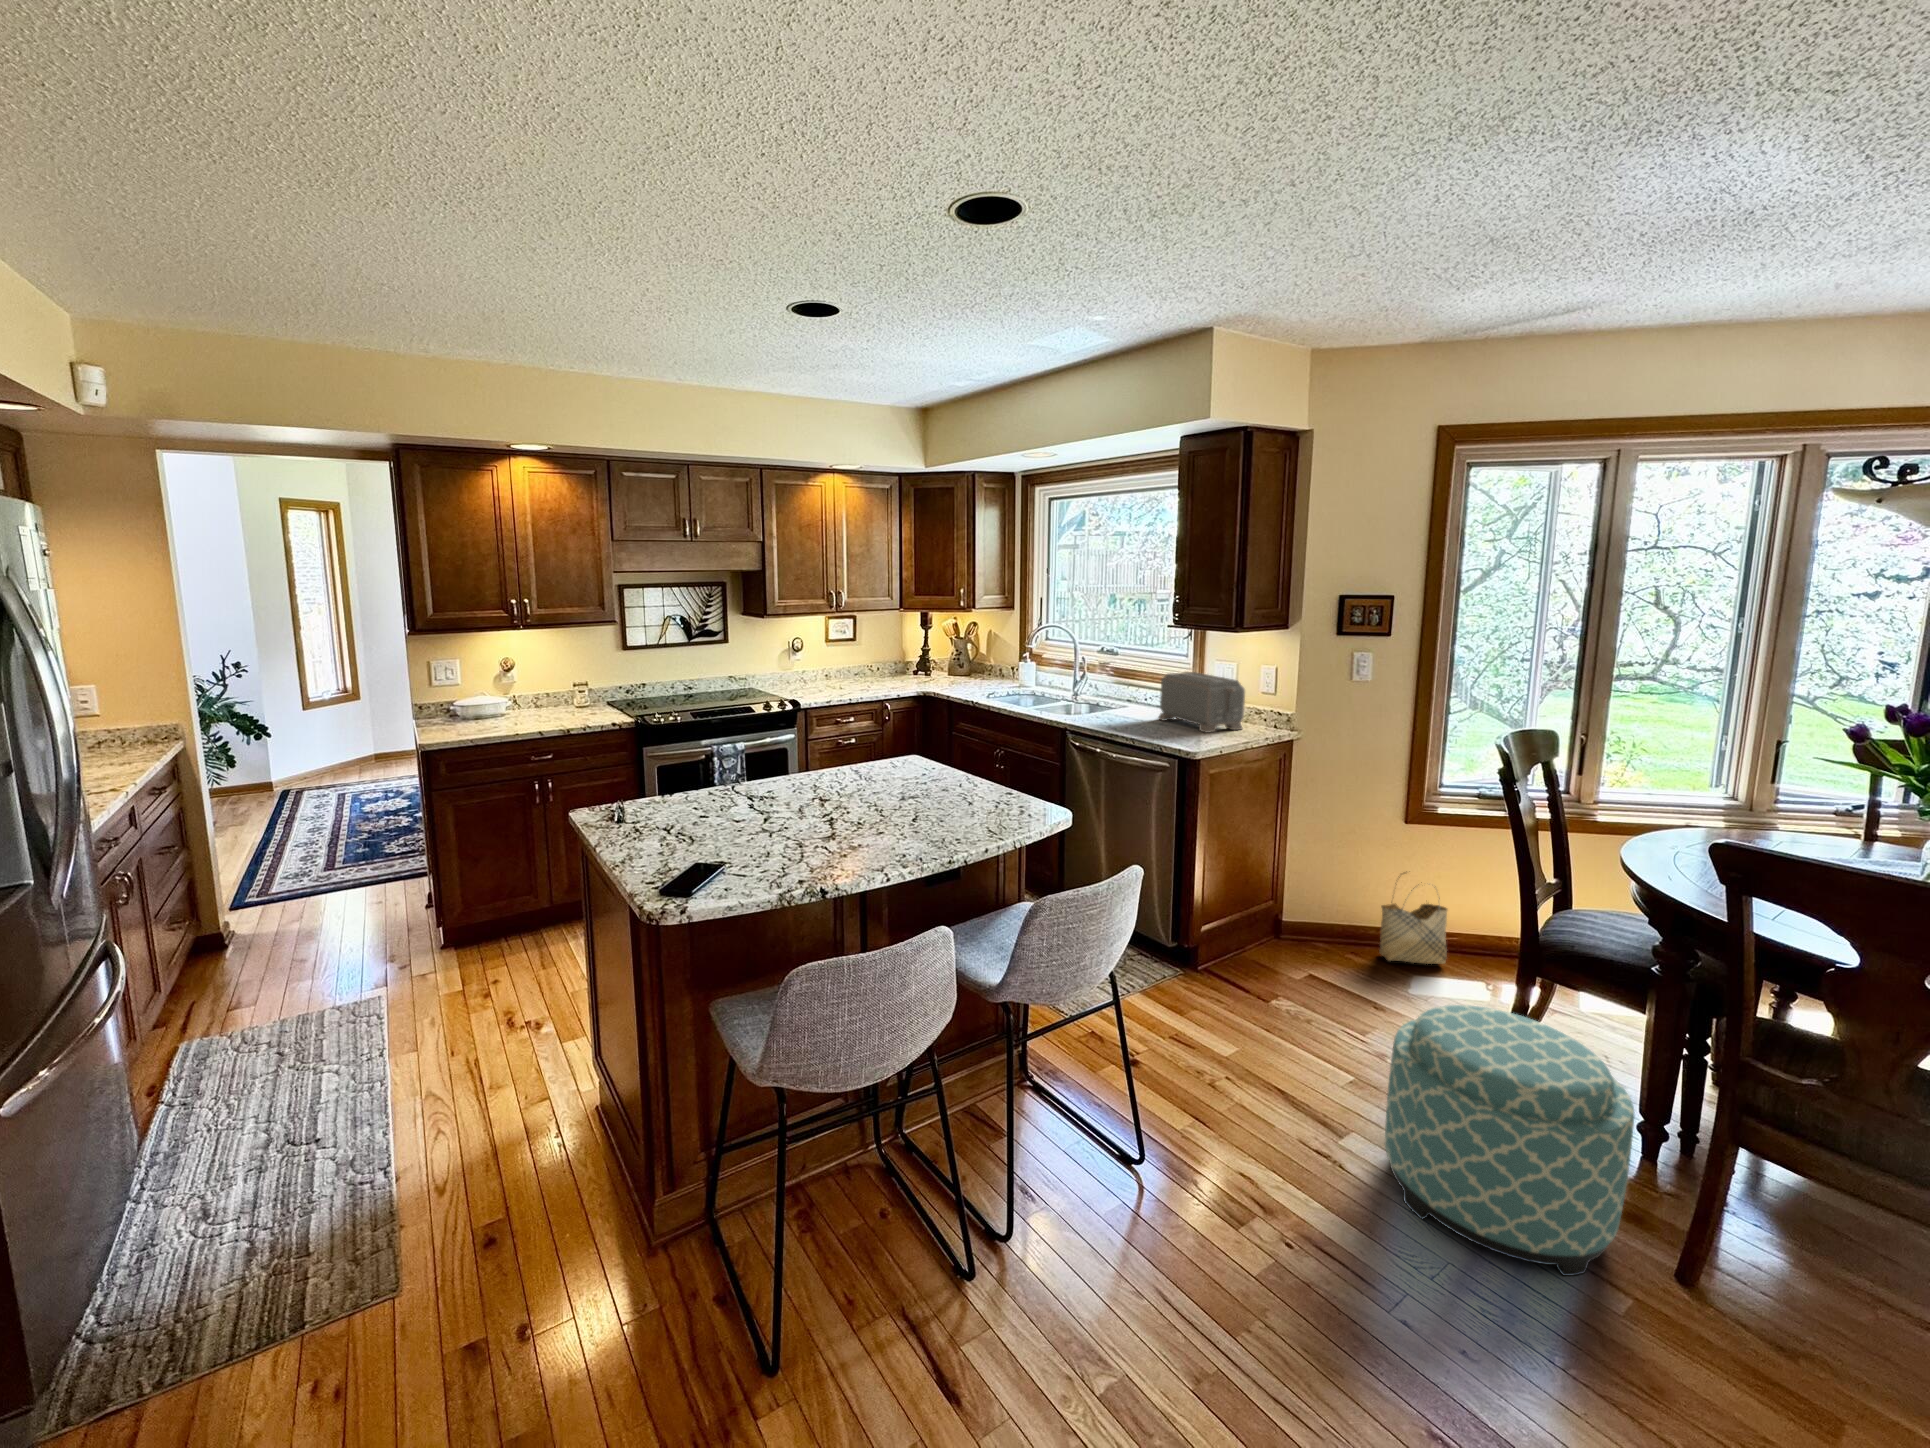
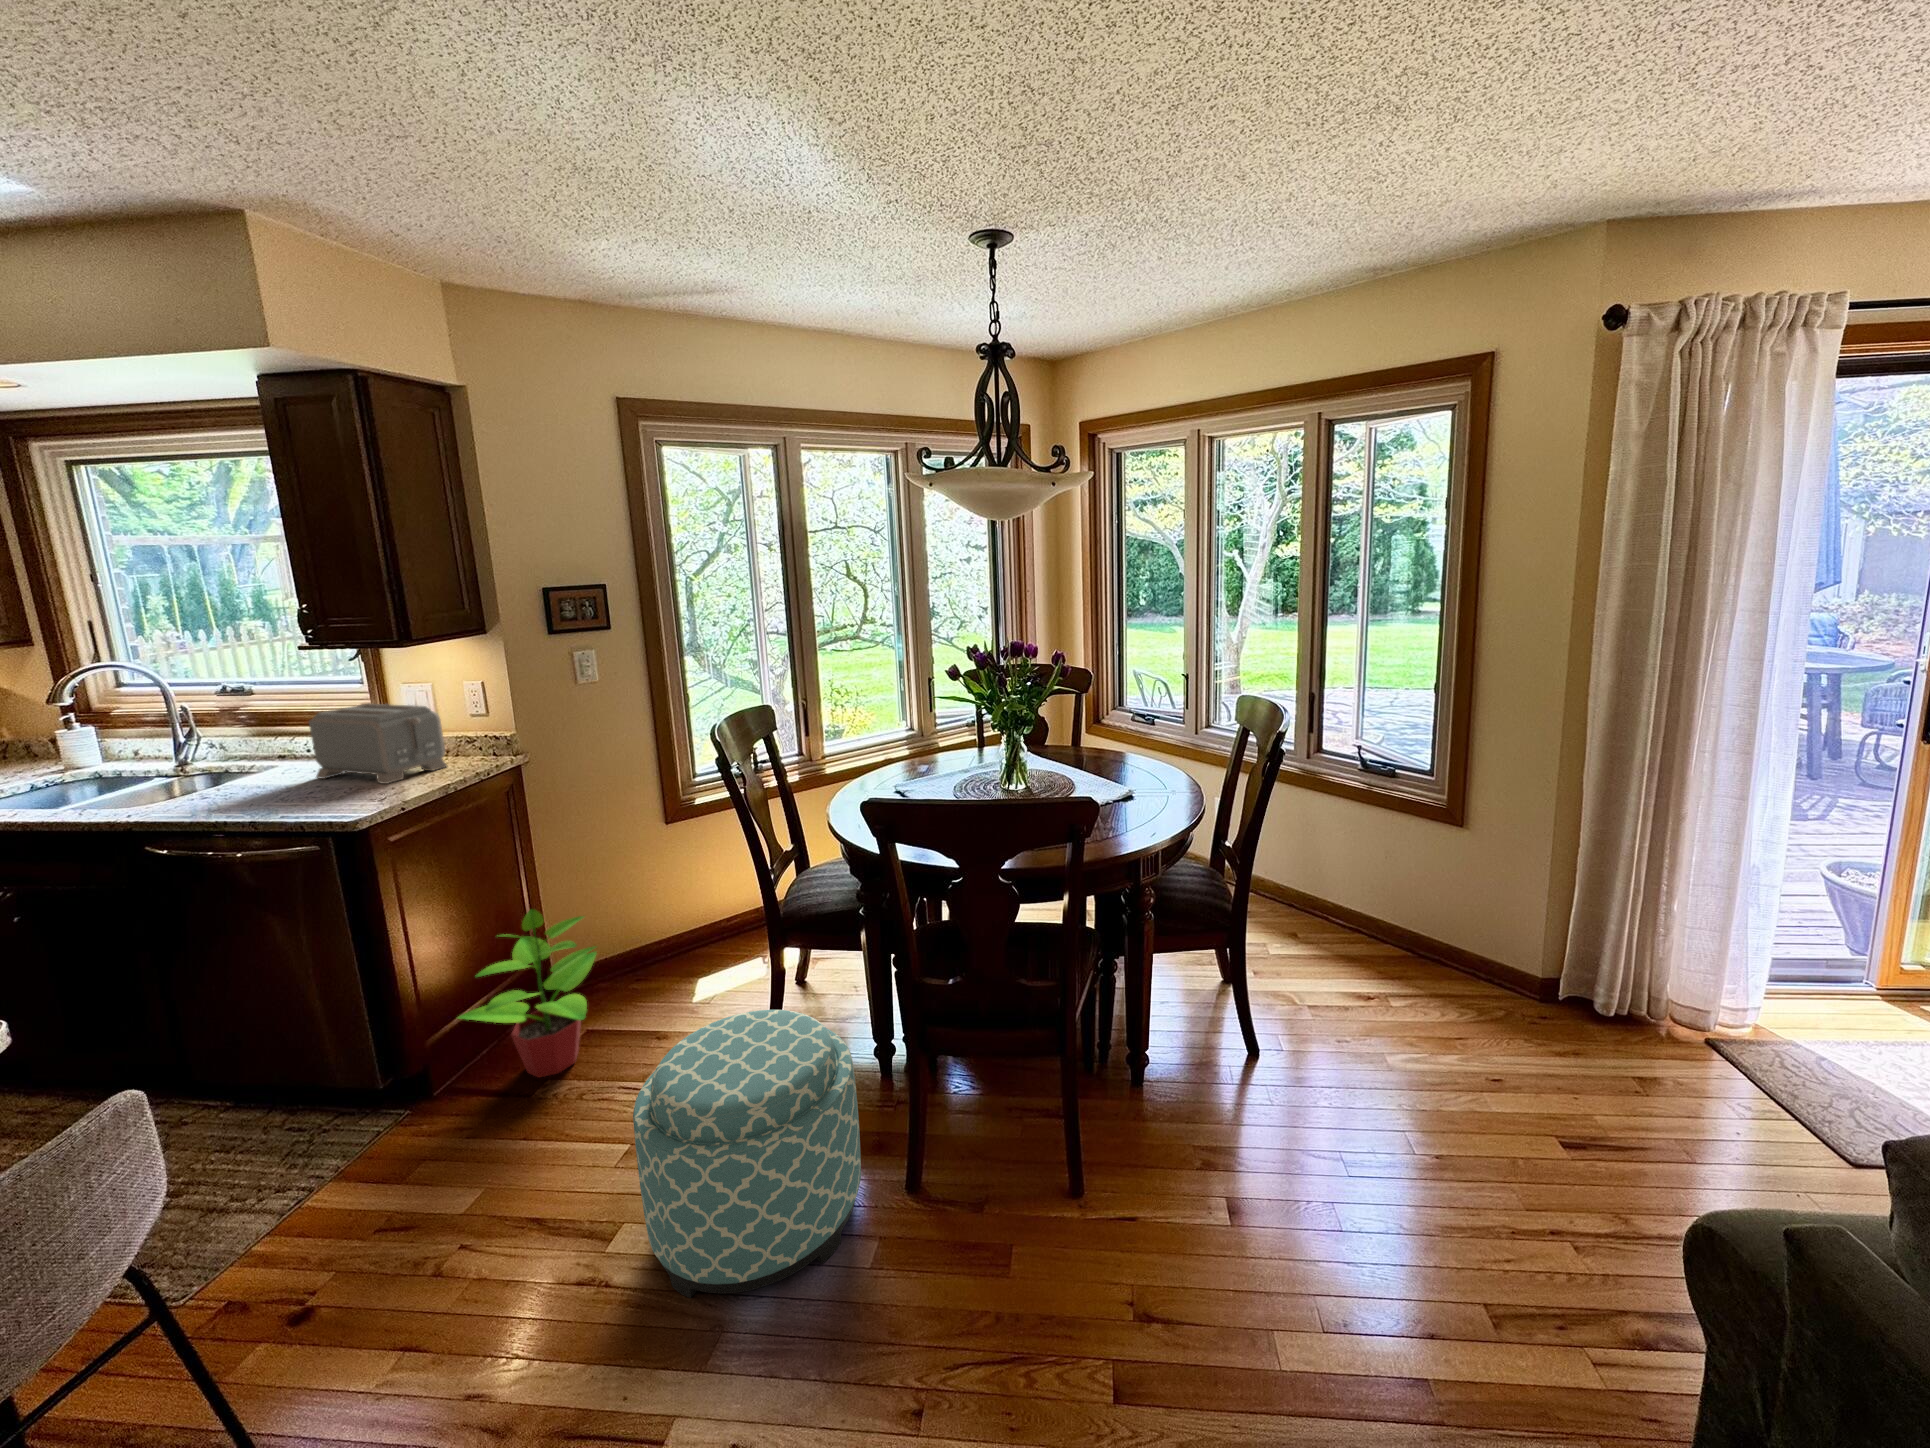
potted plant: none [1224,857,1339,997] -> present [458,909,596,1078]
woven basket: present [1379,873,1447,964] -> none [657,871,729,973]

